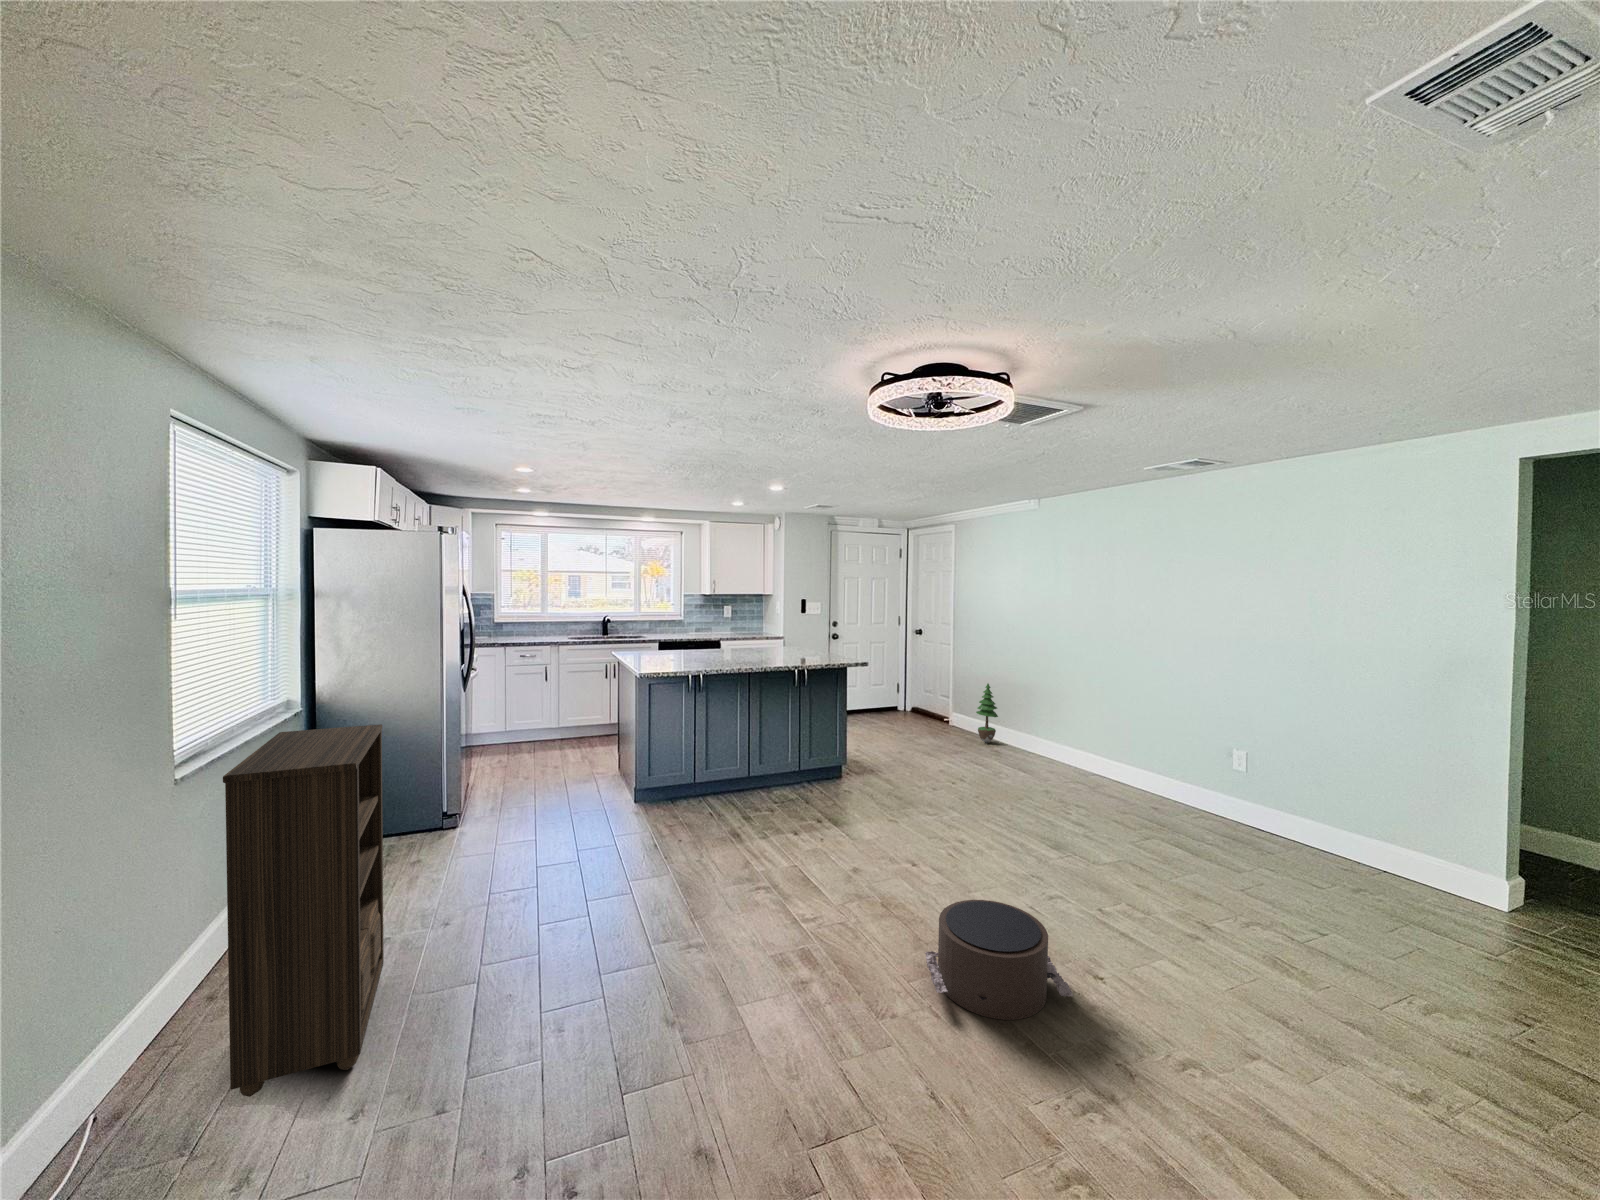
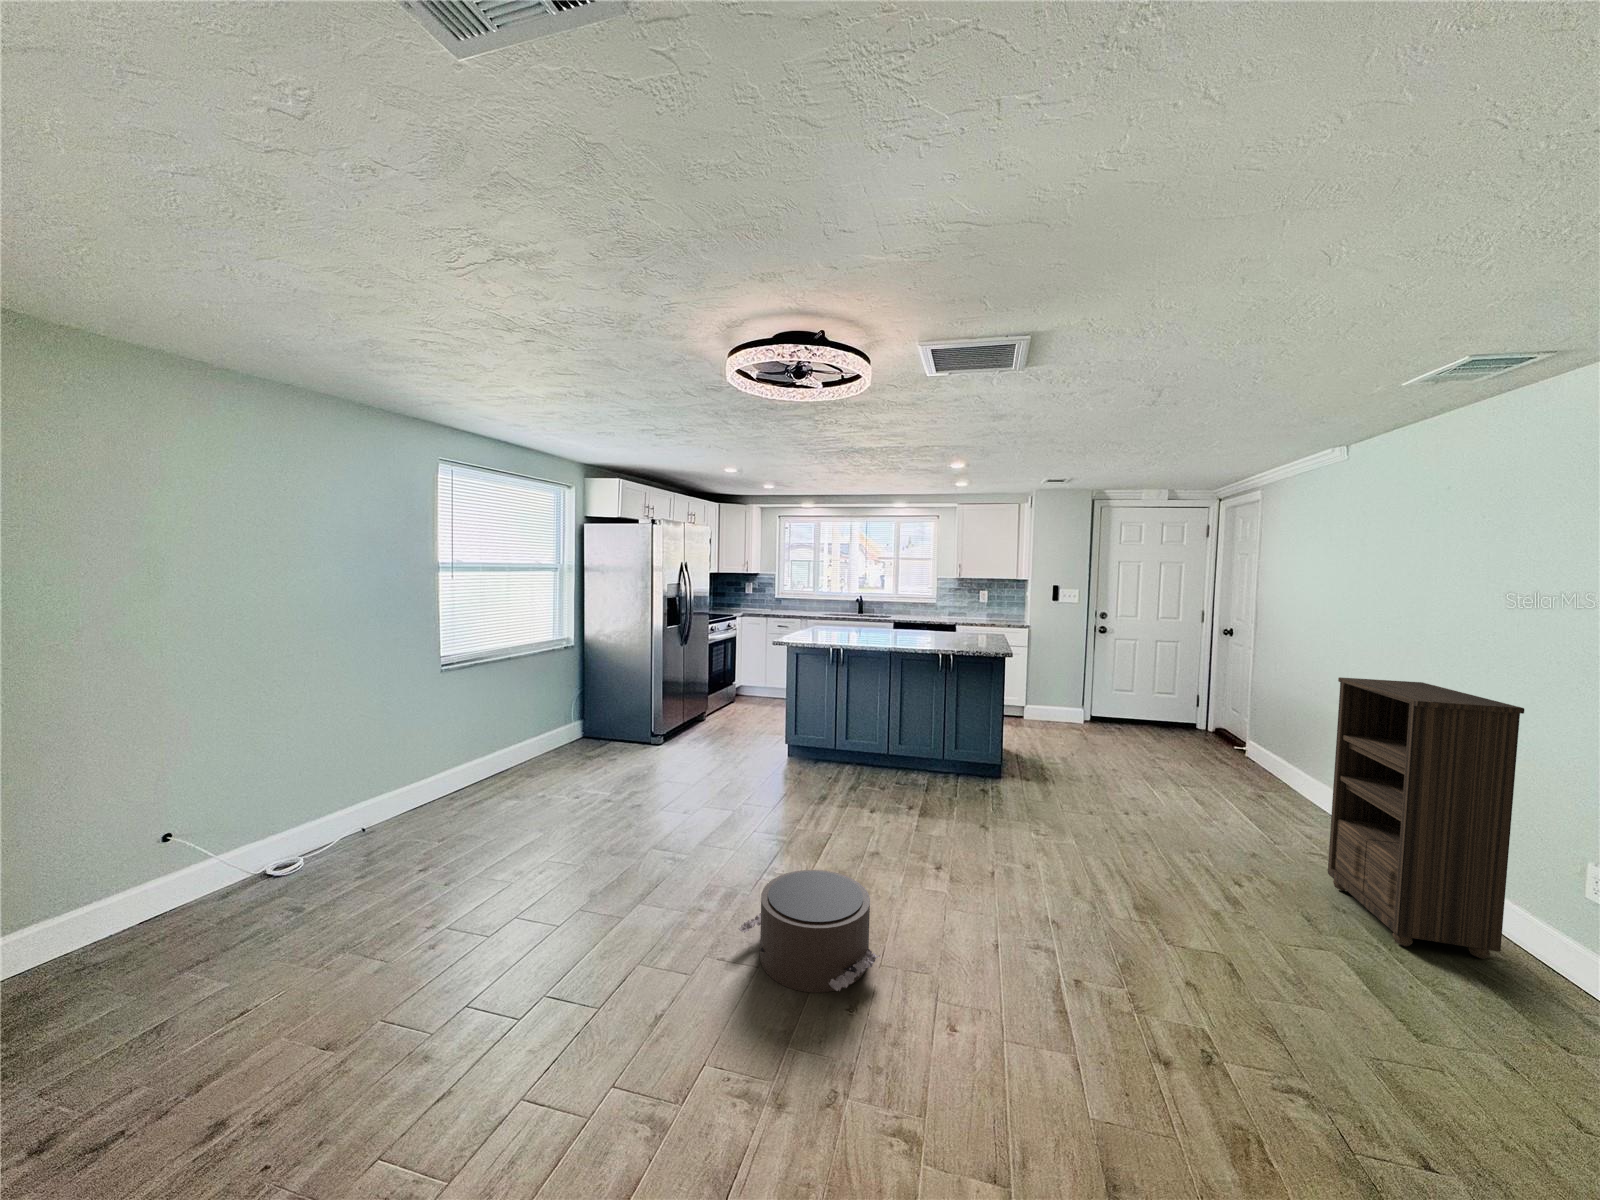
potted tree: present [976,684,998,743] -> none [1248,702,1286,785]
bookshelf: present [223,724,384,1097] -> present [1328,677,1524,959]

